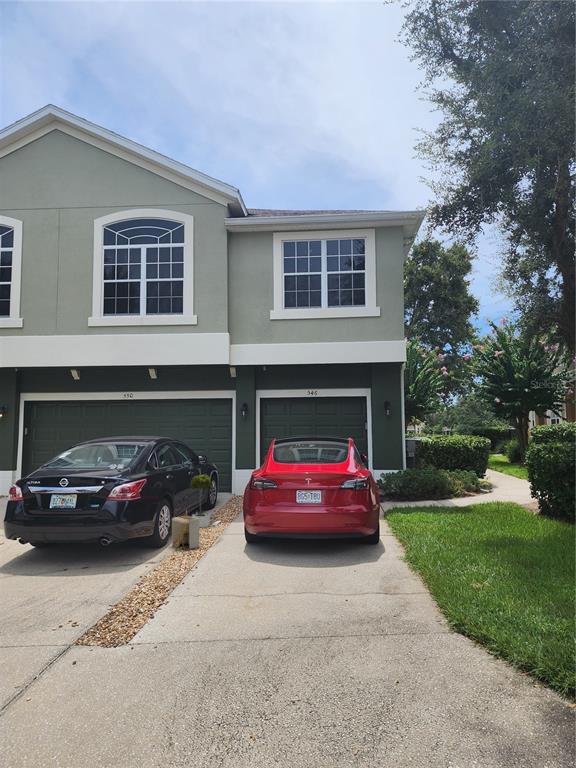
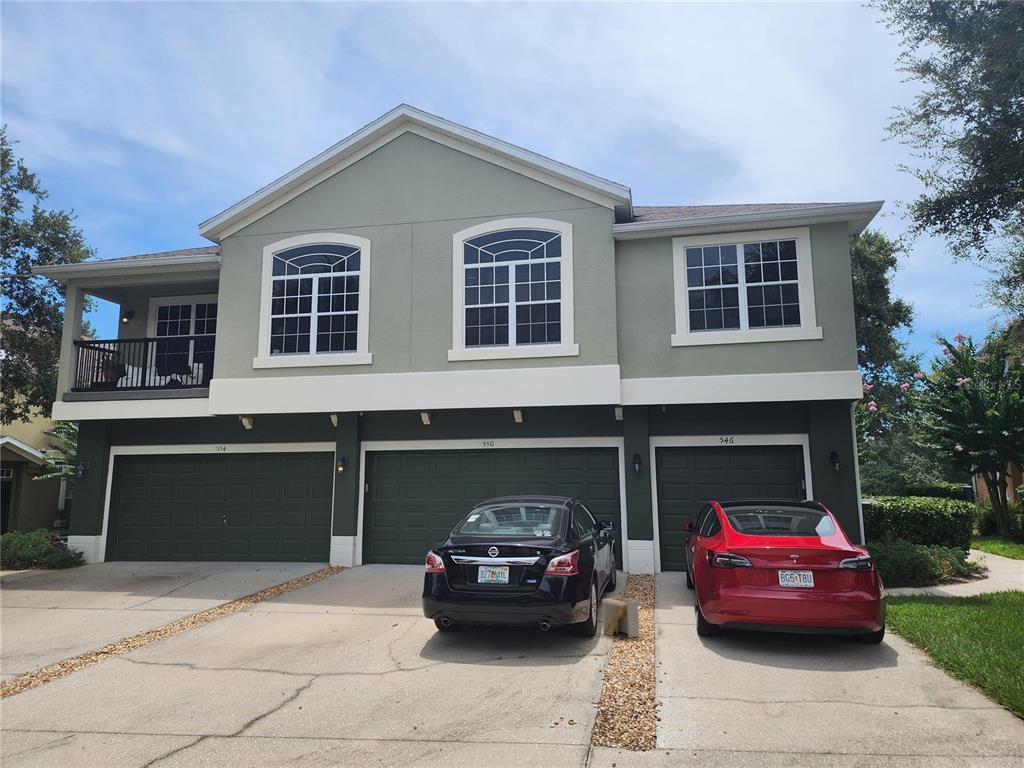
potted tree: present [190,474,211,528] -> none [607,545,634,613]

